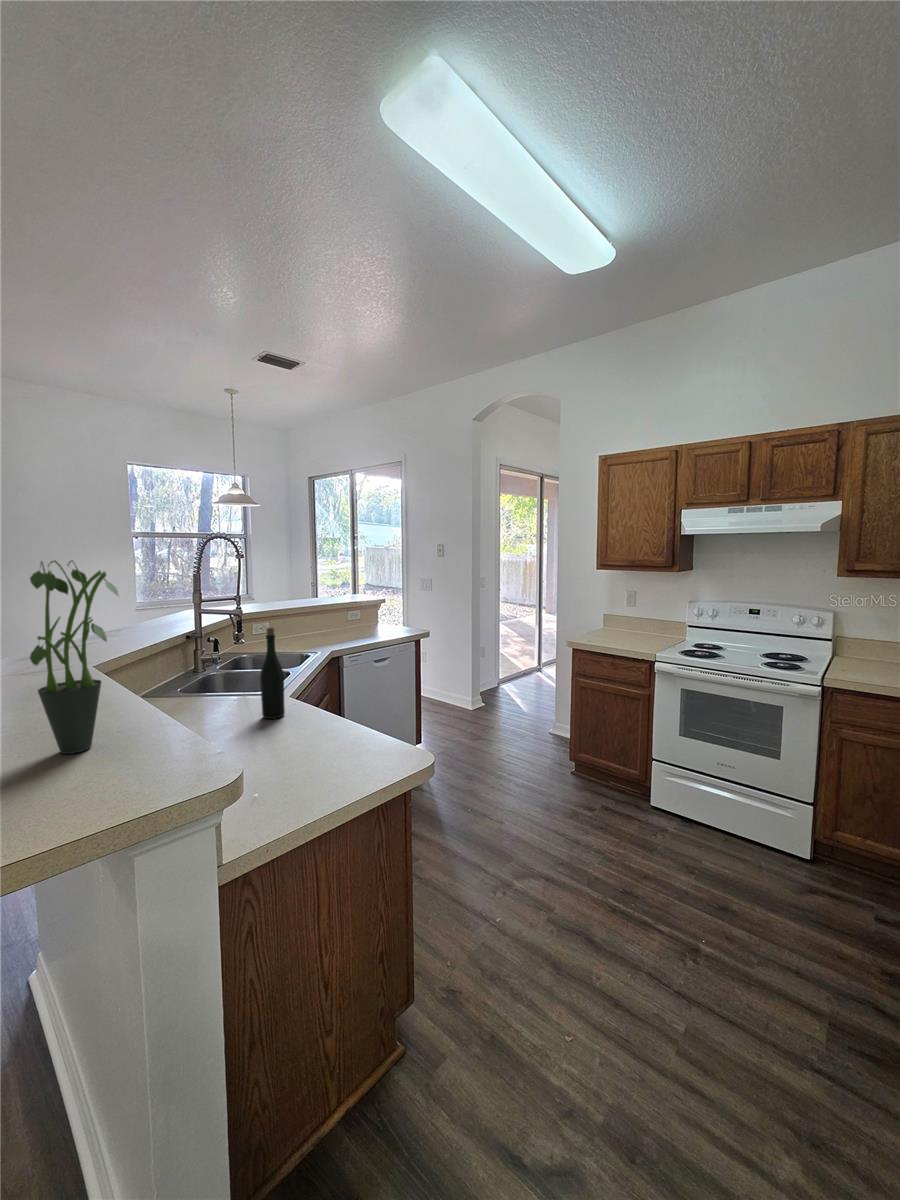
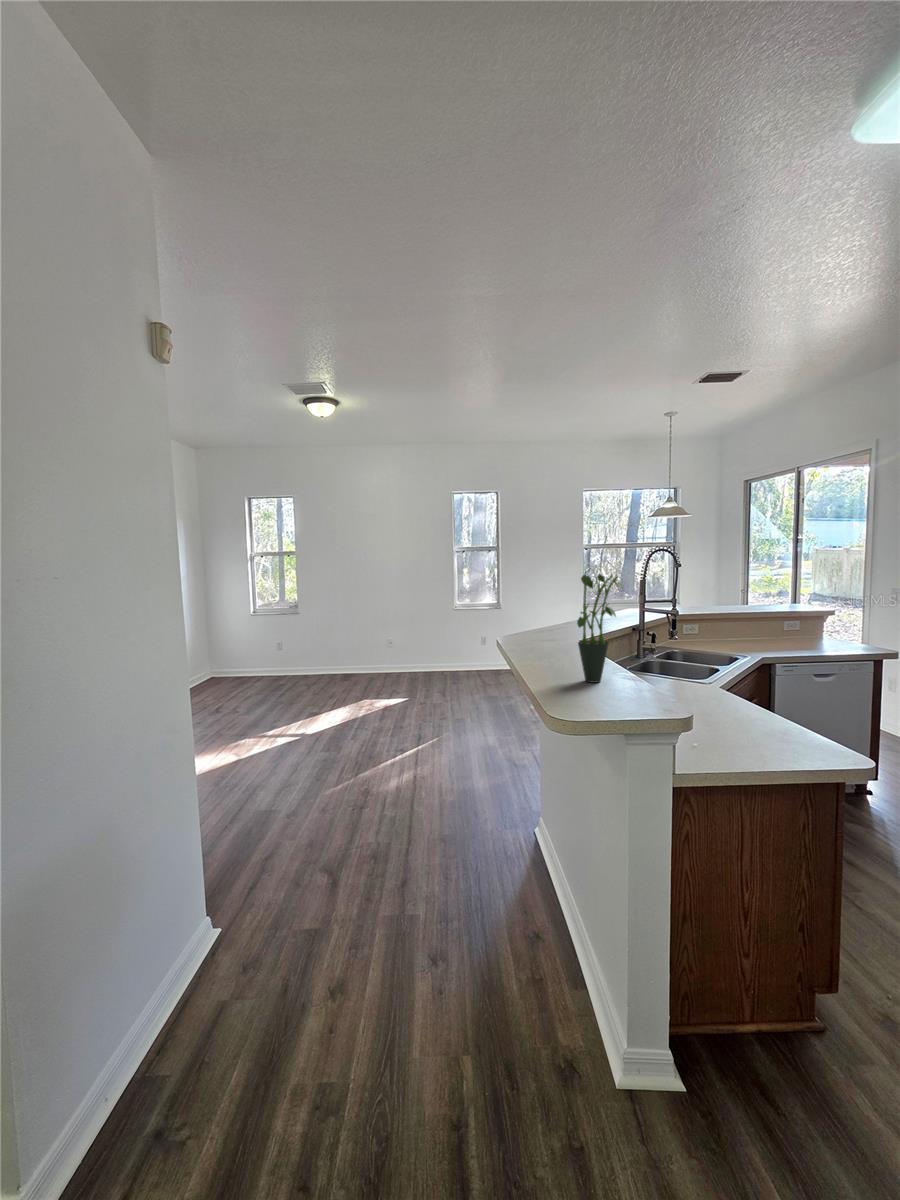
bottle: present [260,627,285,719] -> none [698,623,719,700]

